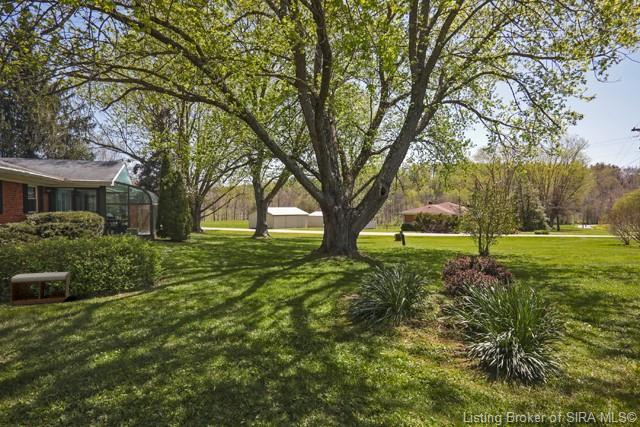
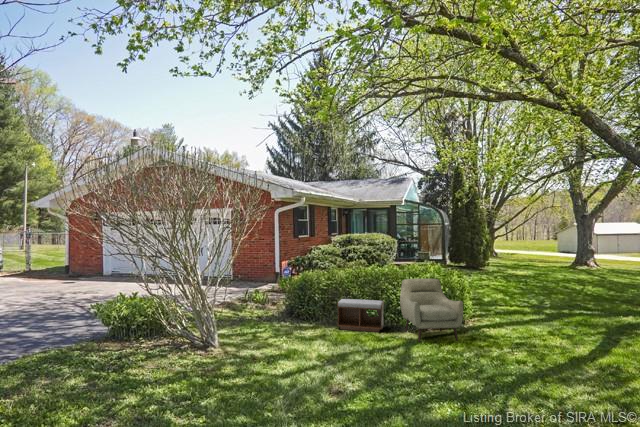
chair: none [88,248,148,304] -> present [400,279,463,342]

